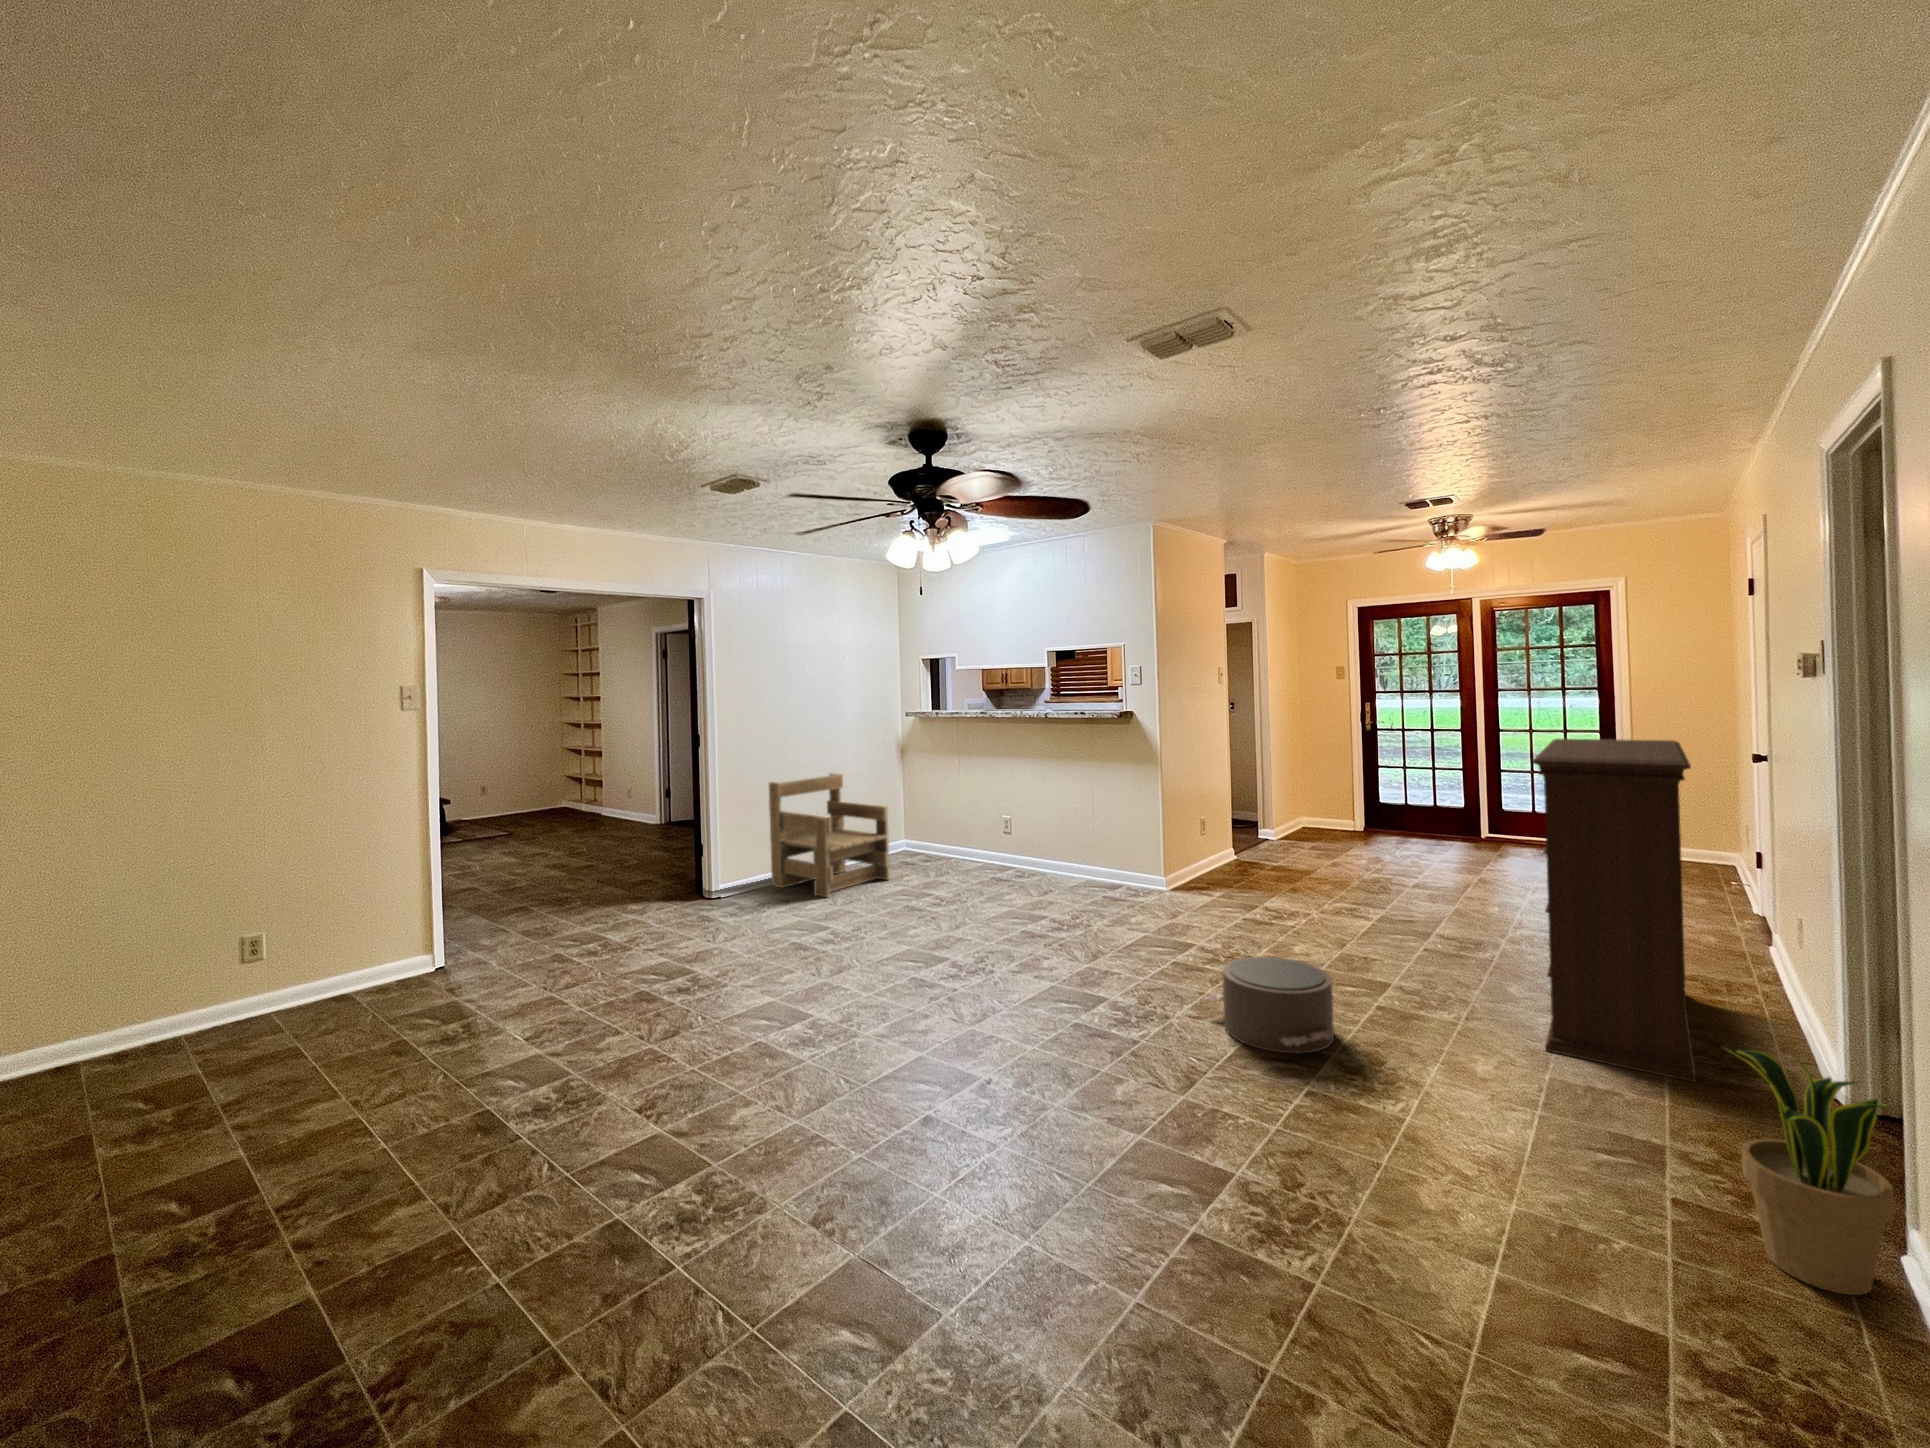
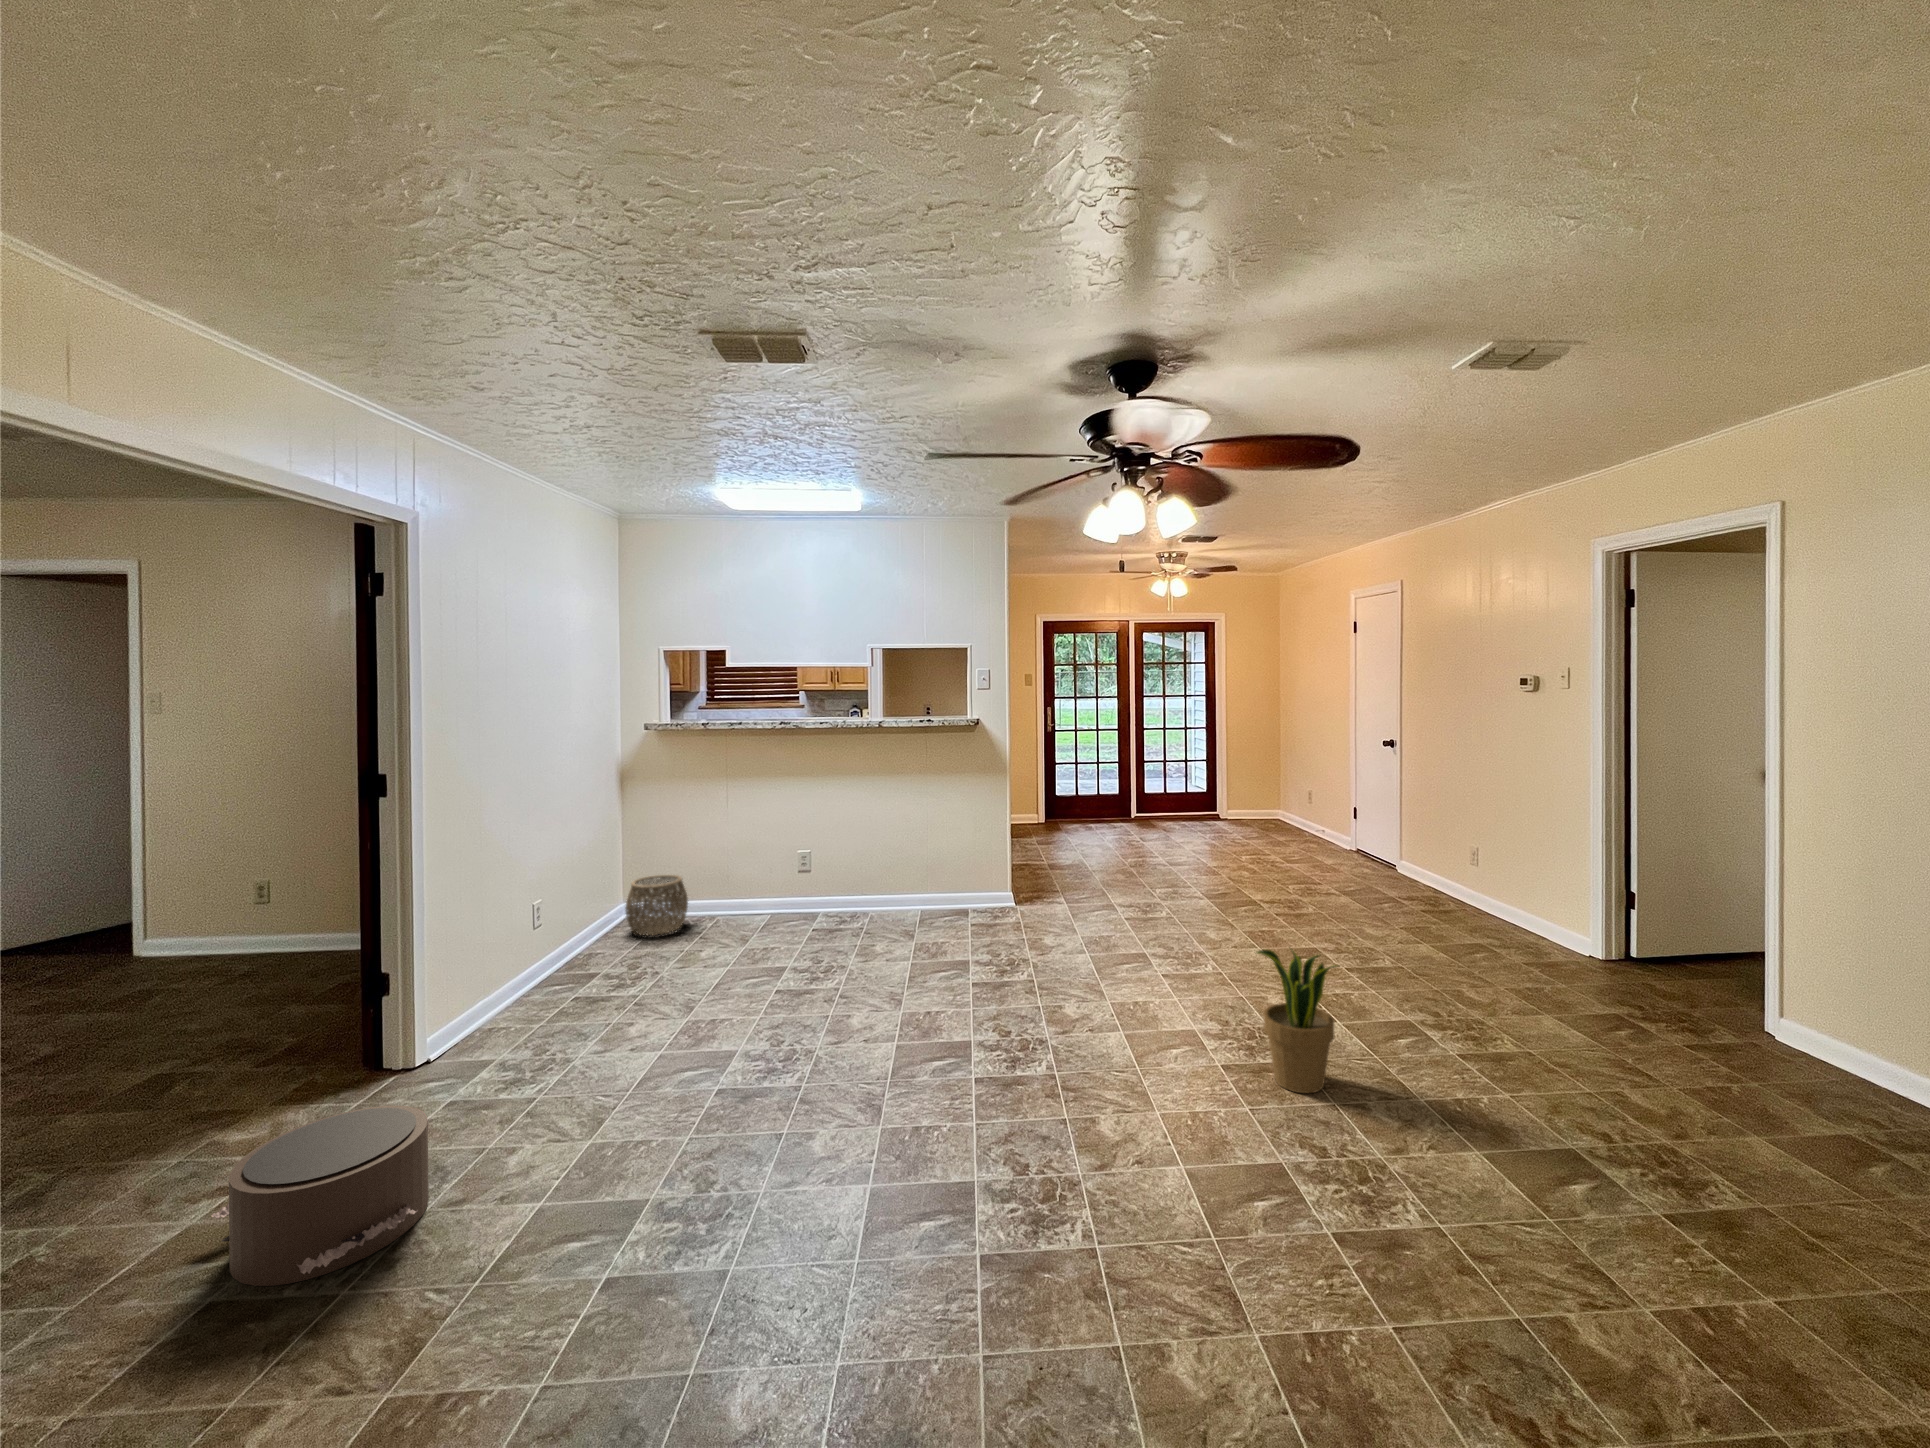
bookshelf: present [1532,739,1696,1082] -> none [1058,743,1177,986]
armchair: present [769,774,890,897] -> none [49,833,313,1035]
woven basket: none [1085,843,1139,896] -> present [626,875,688,935]
pouf: present [1206,957,1335,1053] -> present [211,1106,429,1286]

